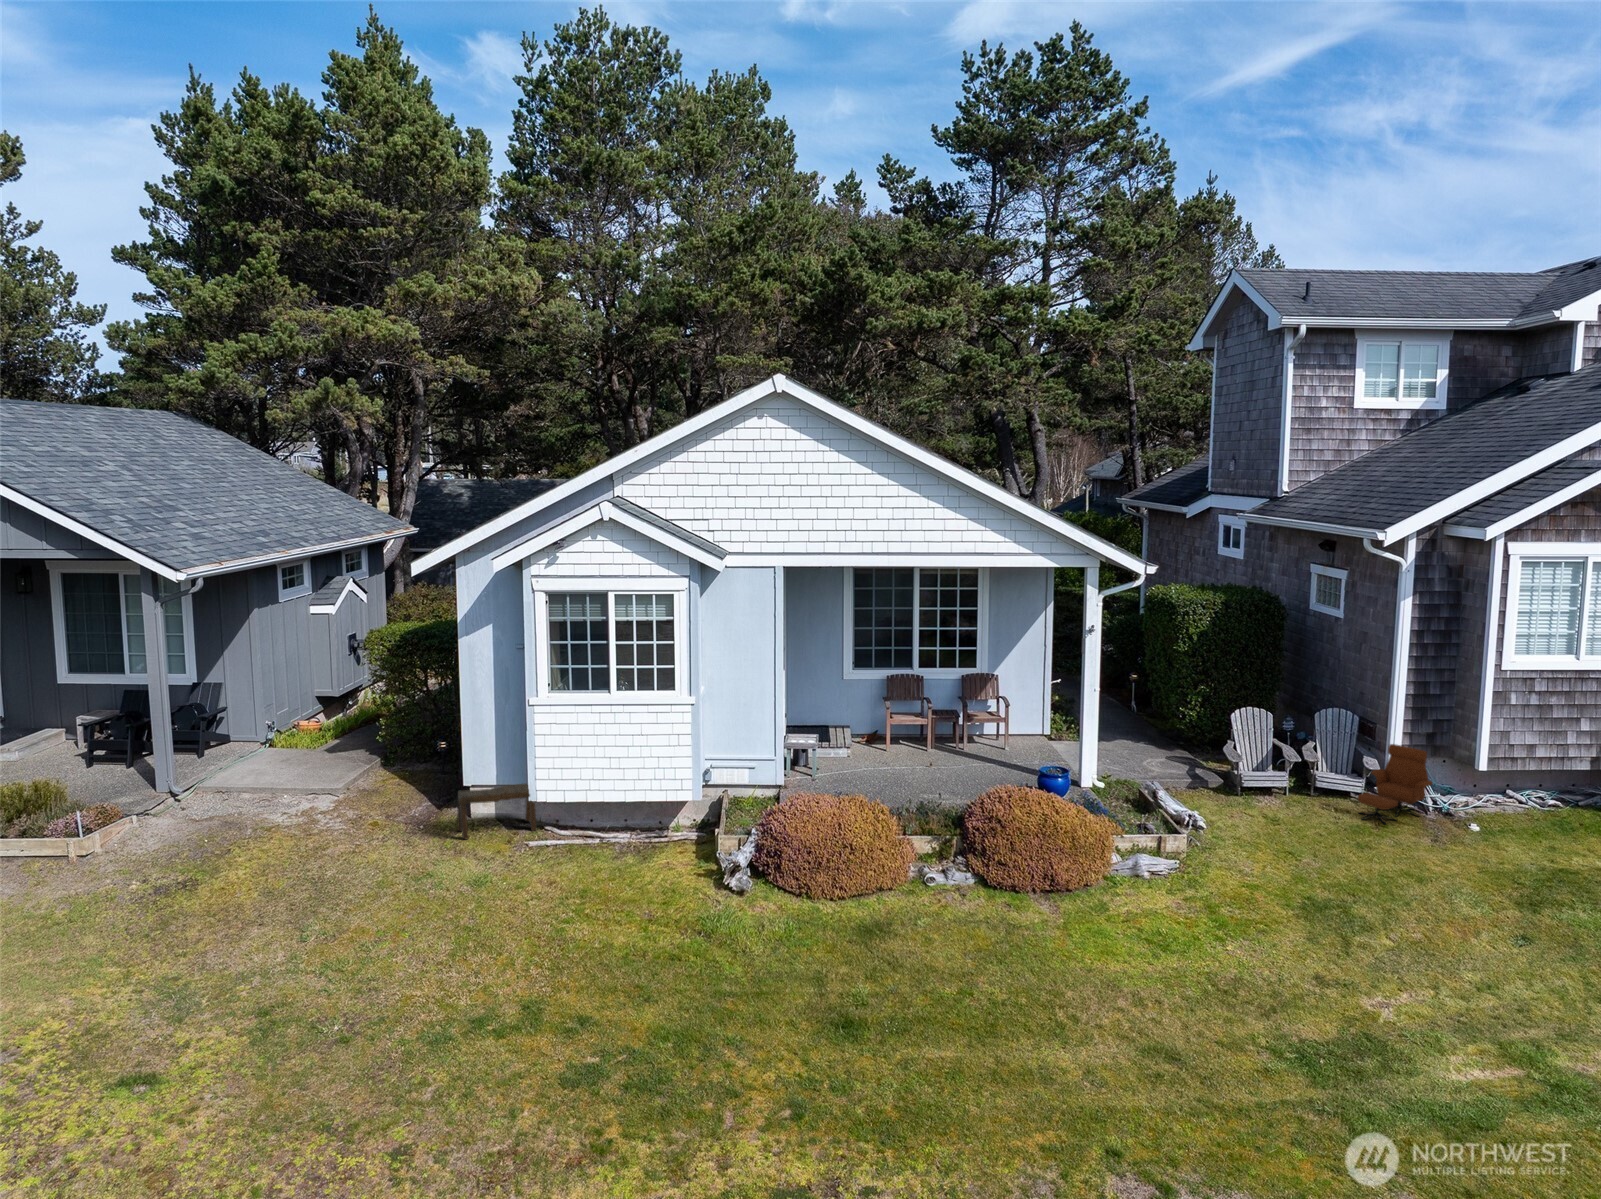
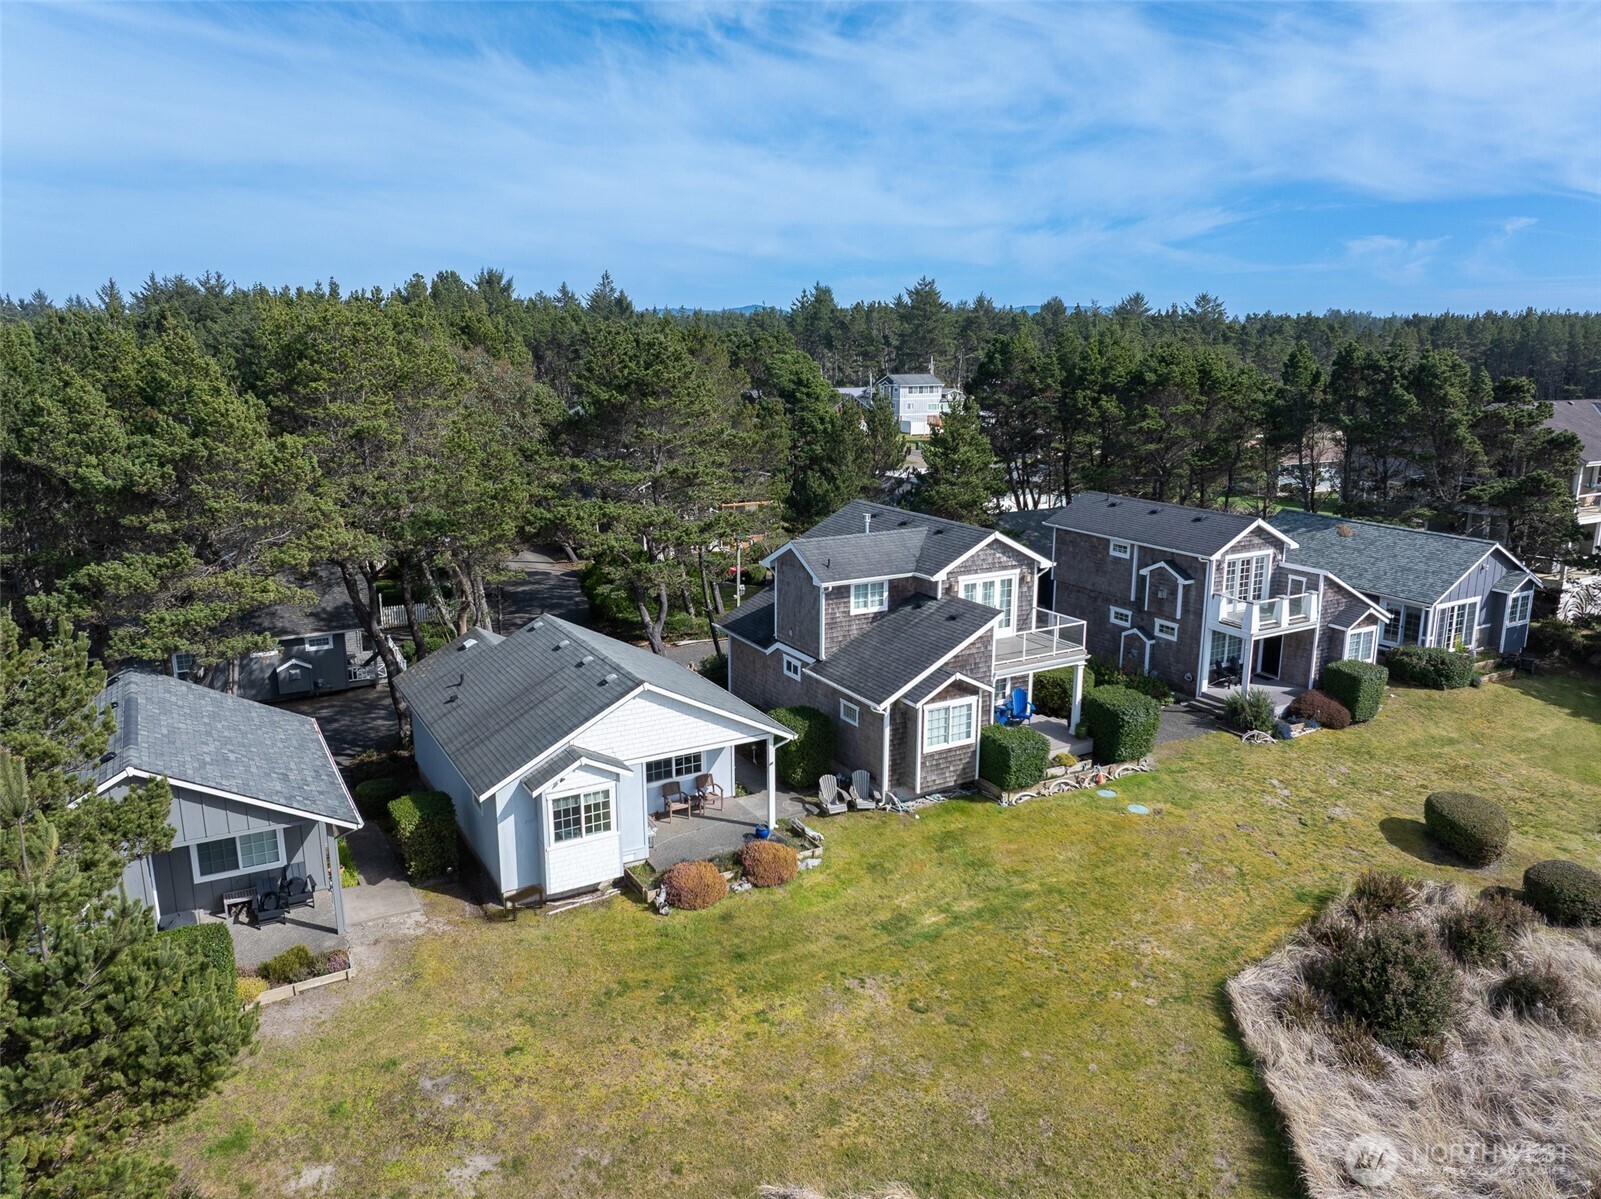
lounge chair: present [1358,744,1432,824] -> none [874,786,900,823]

